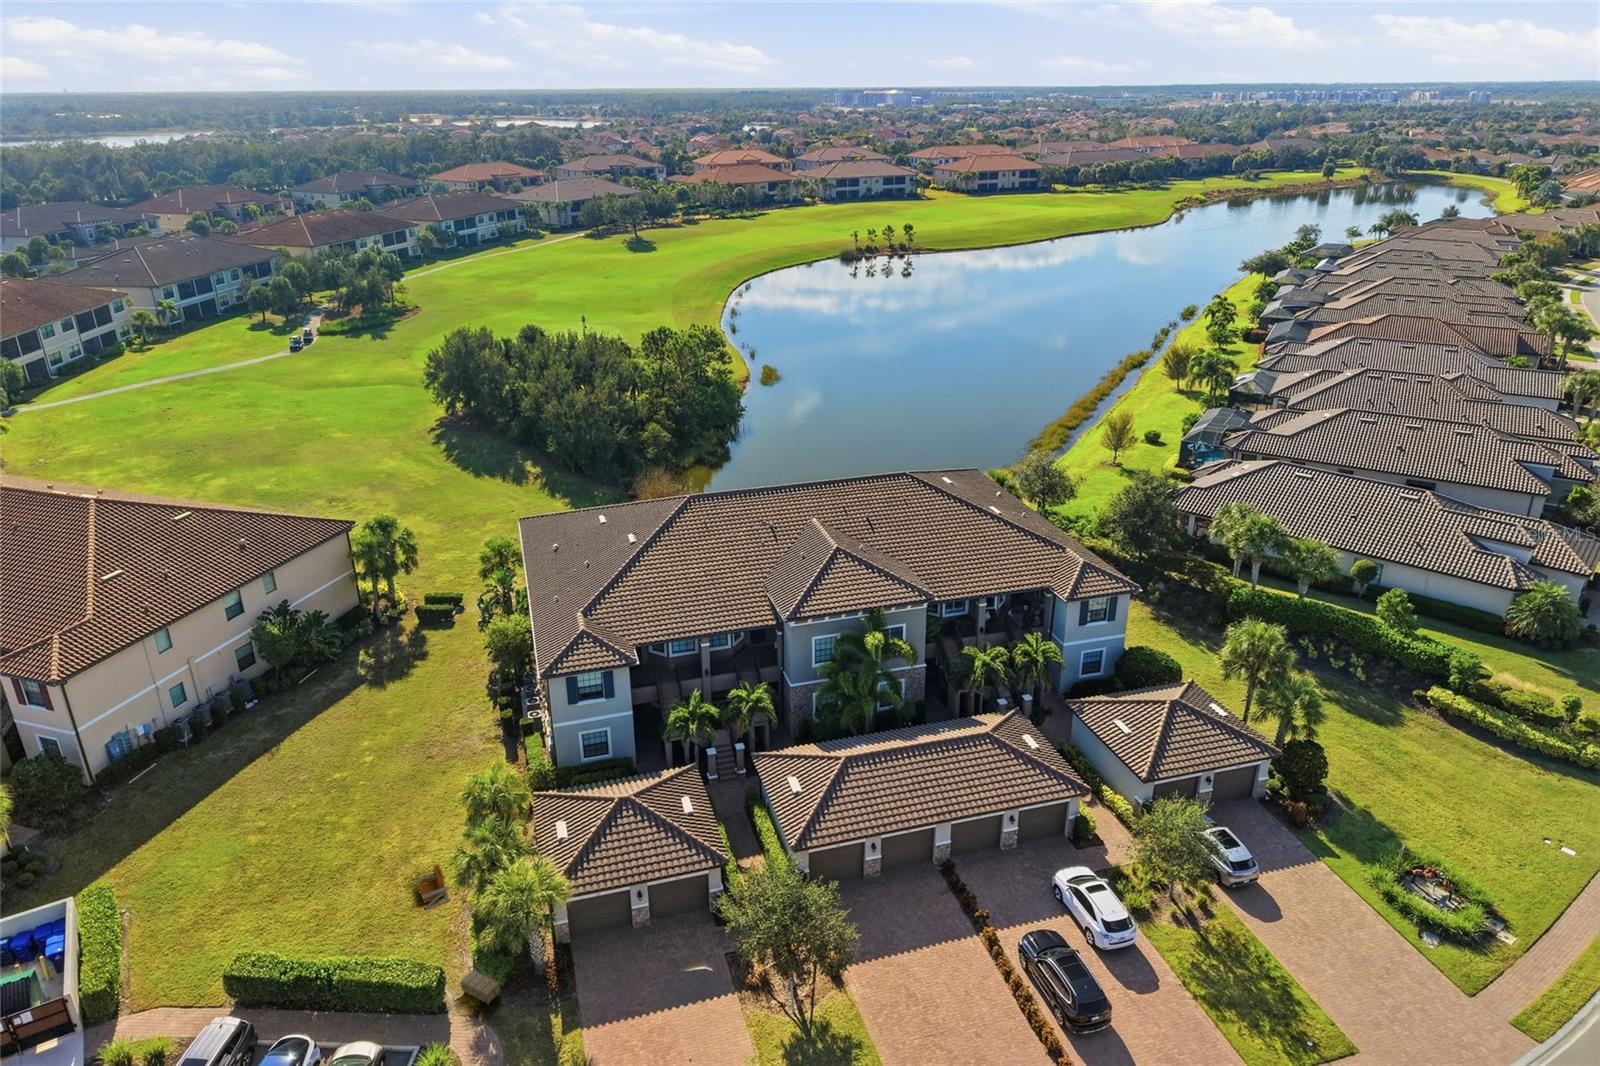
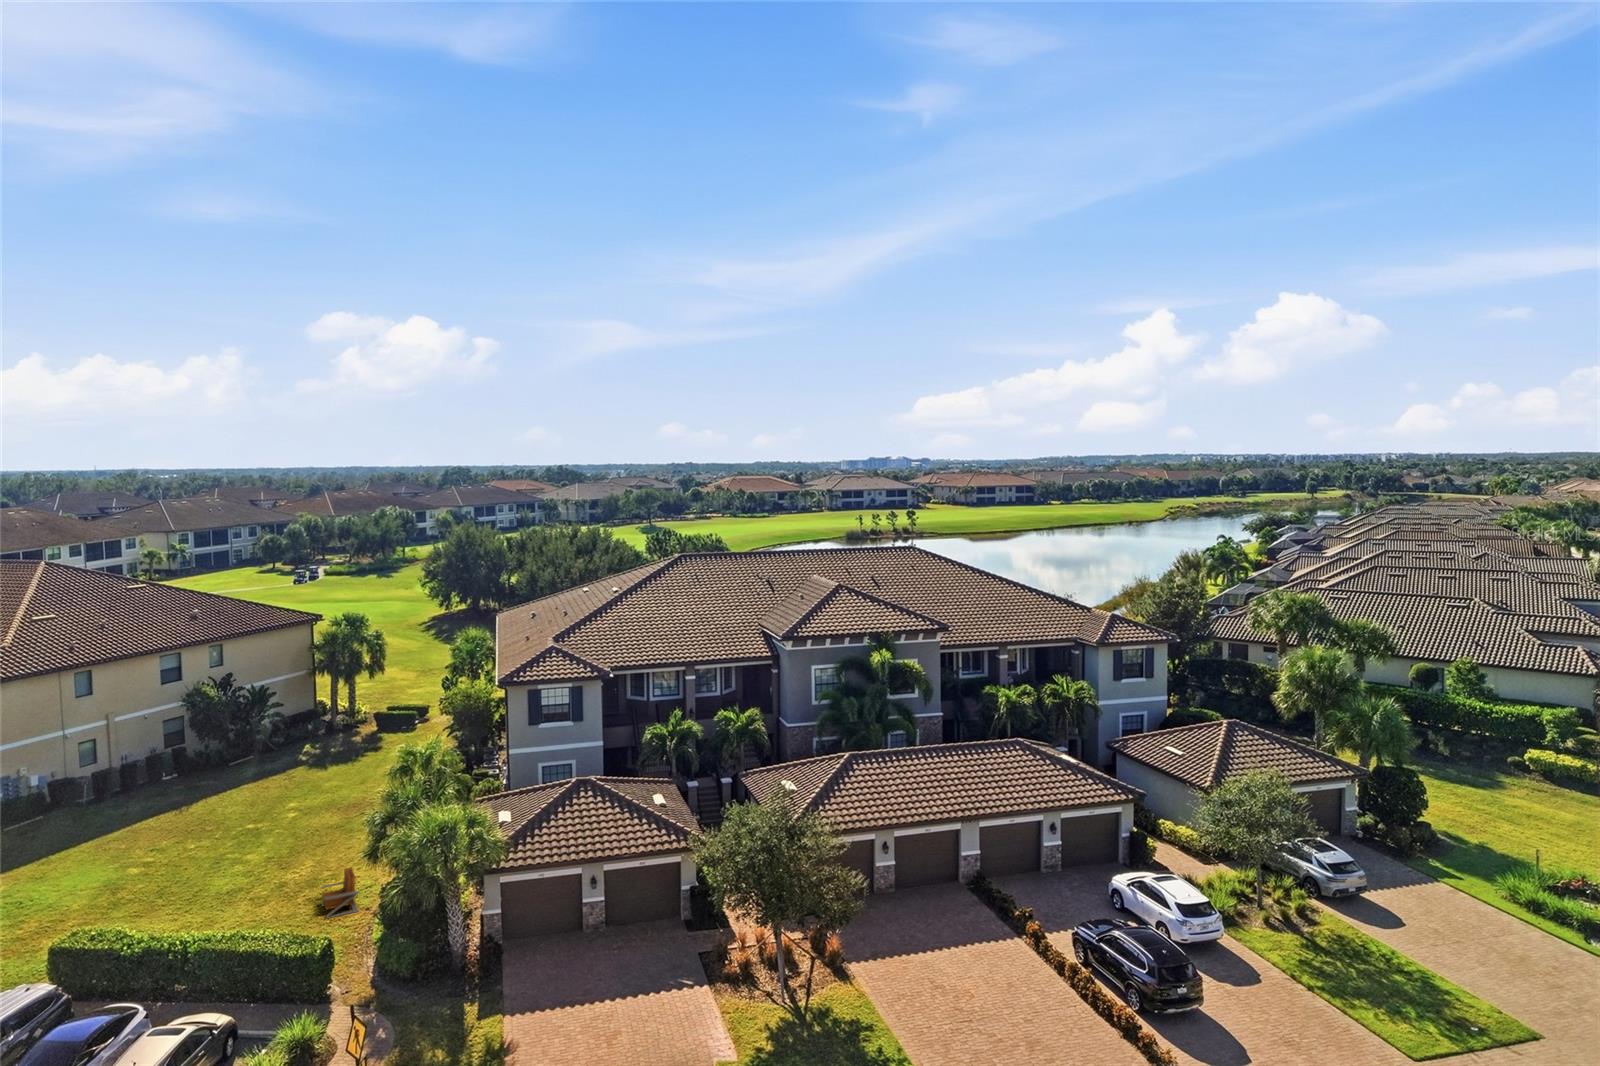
bench: present [460,970,501,1006] -> none [351,952,402,993]

